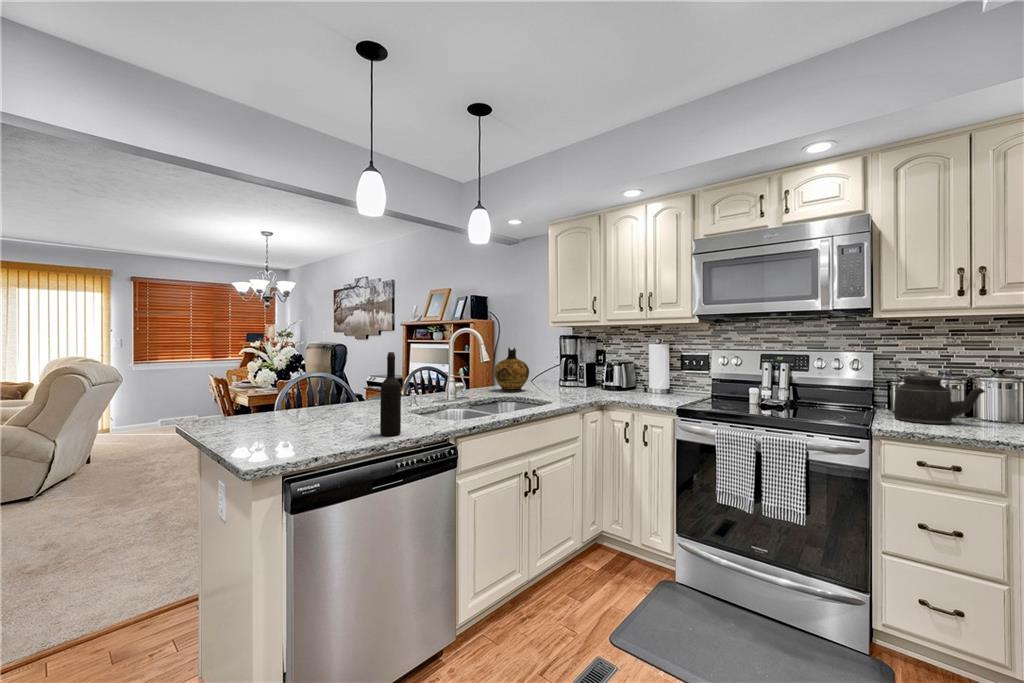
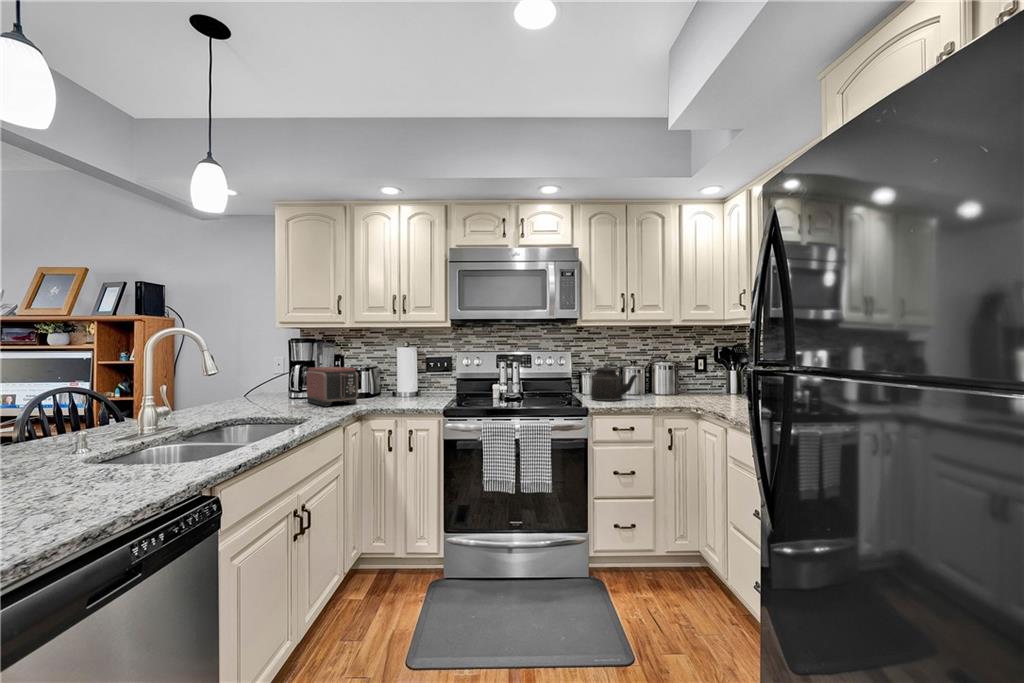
ceramic jug: present [494,348,529,392] -> none [202,354,257,411]
wine bottle: present [380,352,401,436] -> none [72,365,120,510]
toaster: none [567,361,605,395] -> present [306,367,358,407]

